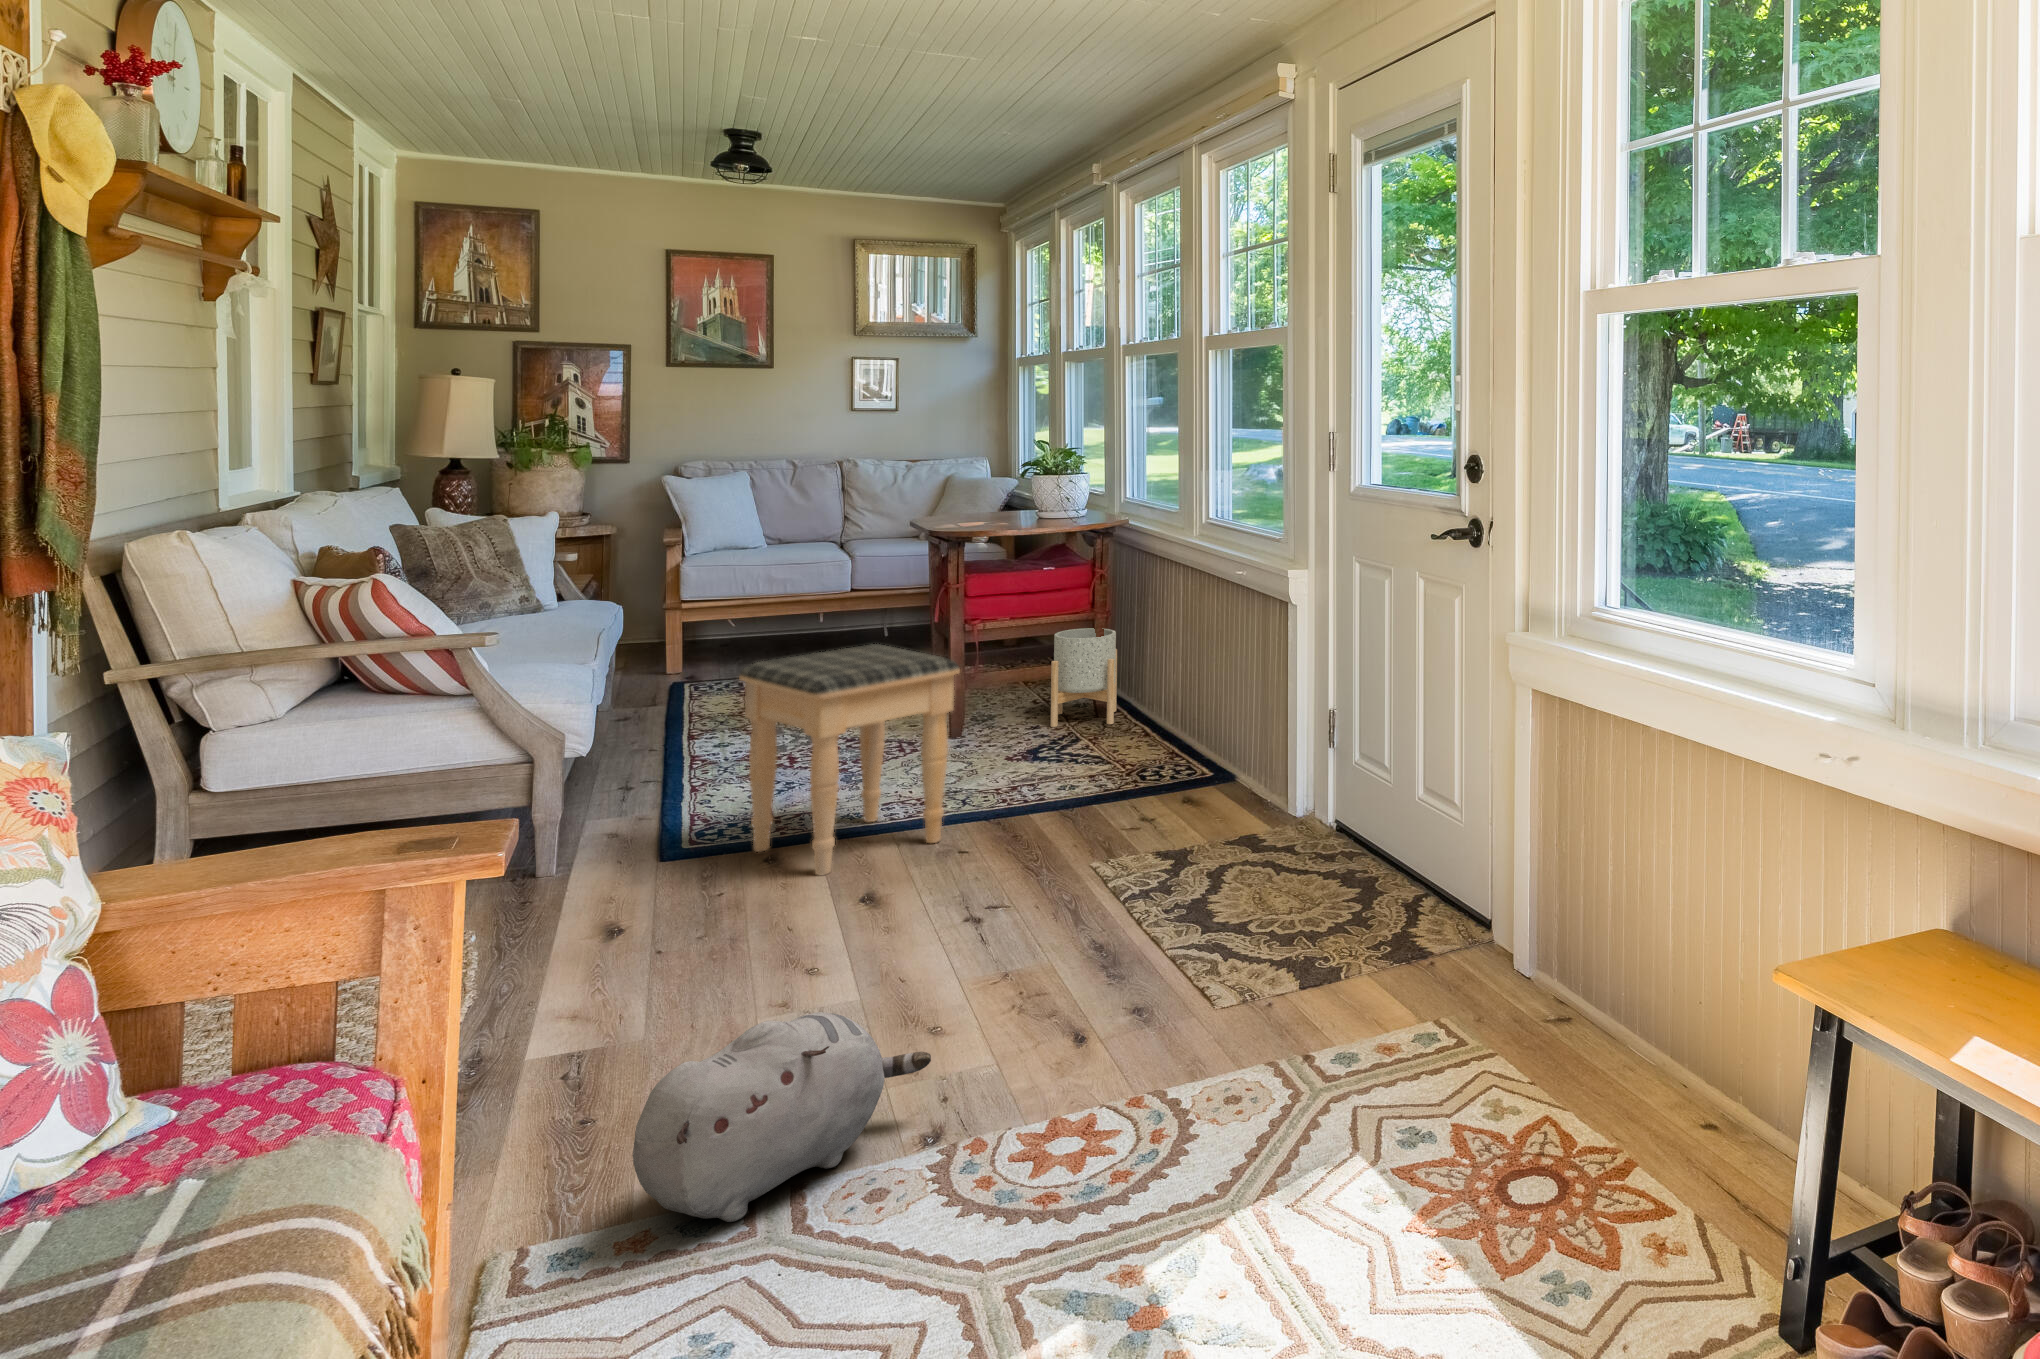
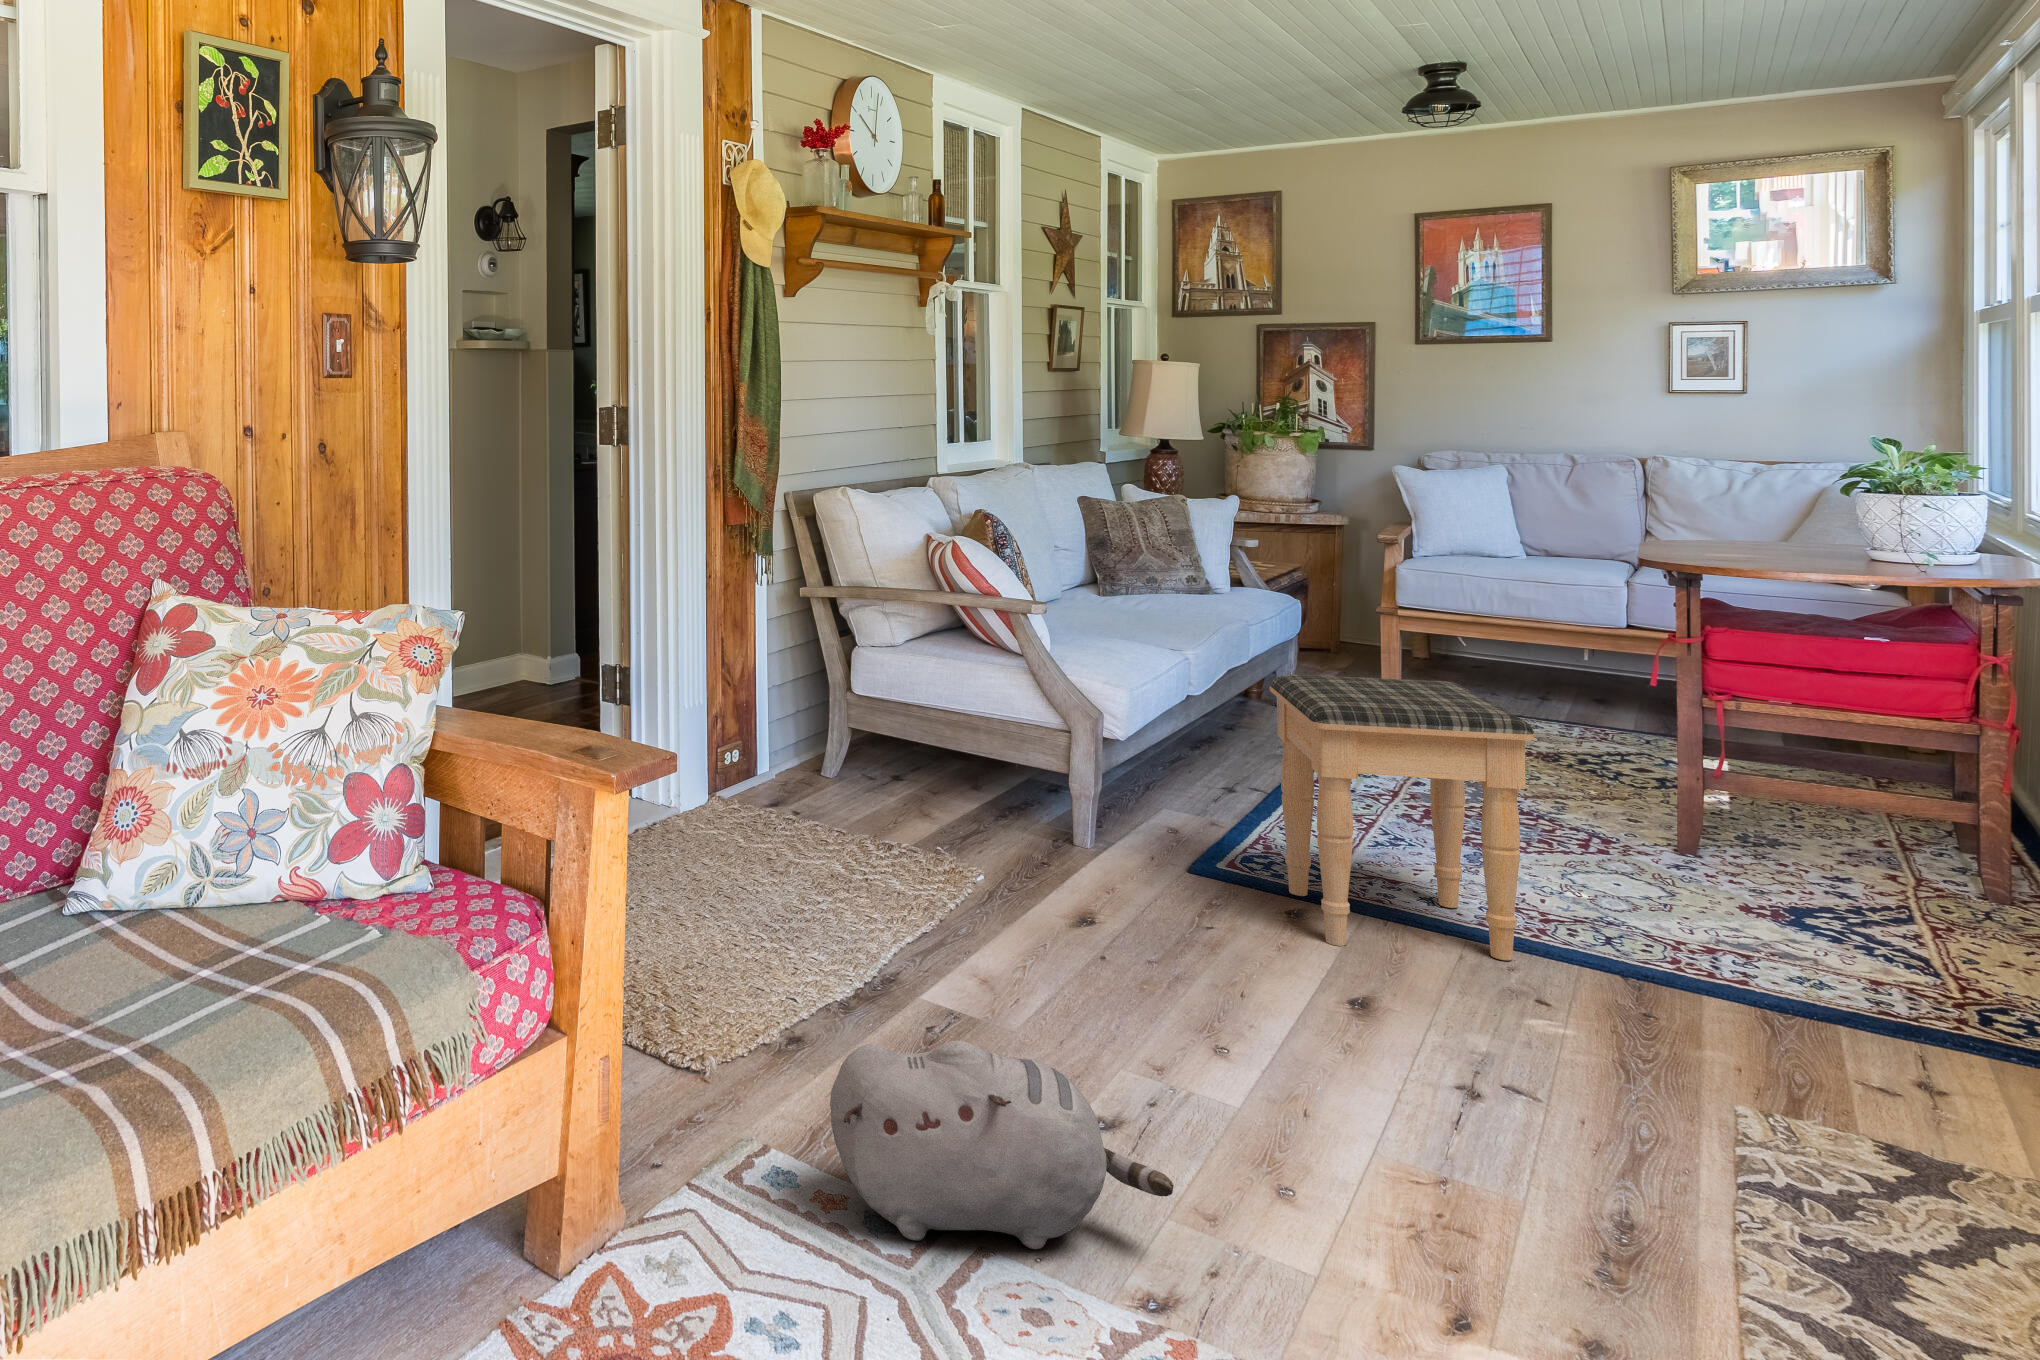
planter: present [1051,628,1117,727] -> none [1836,730,1988,897]

